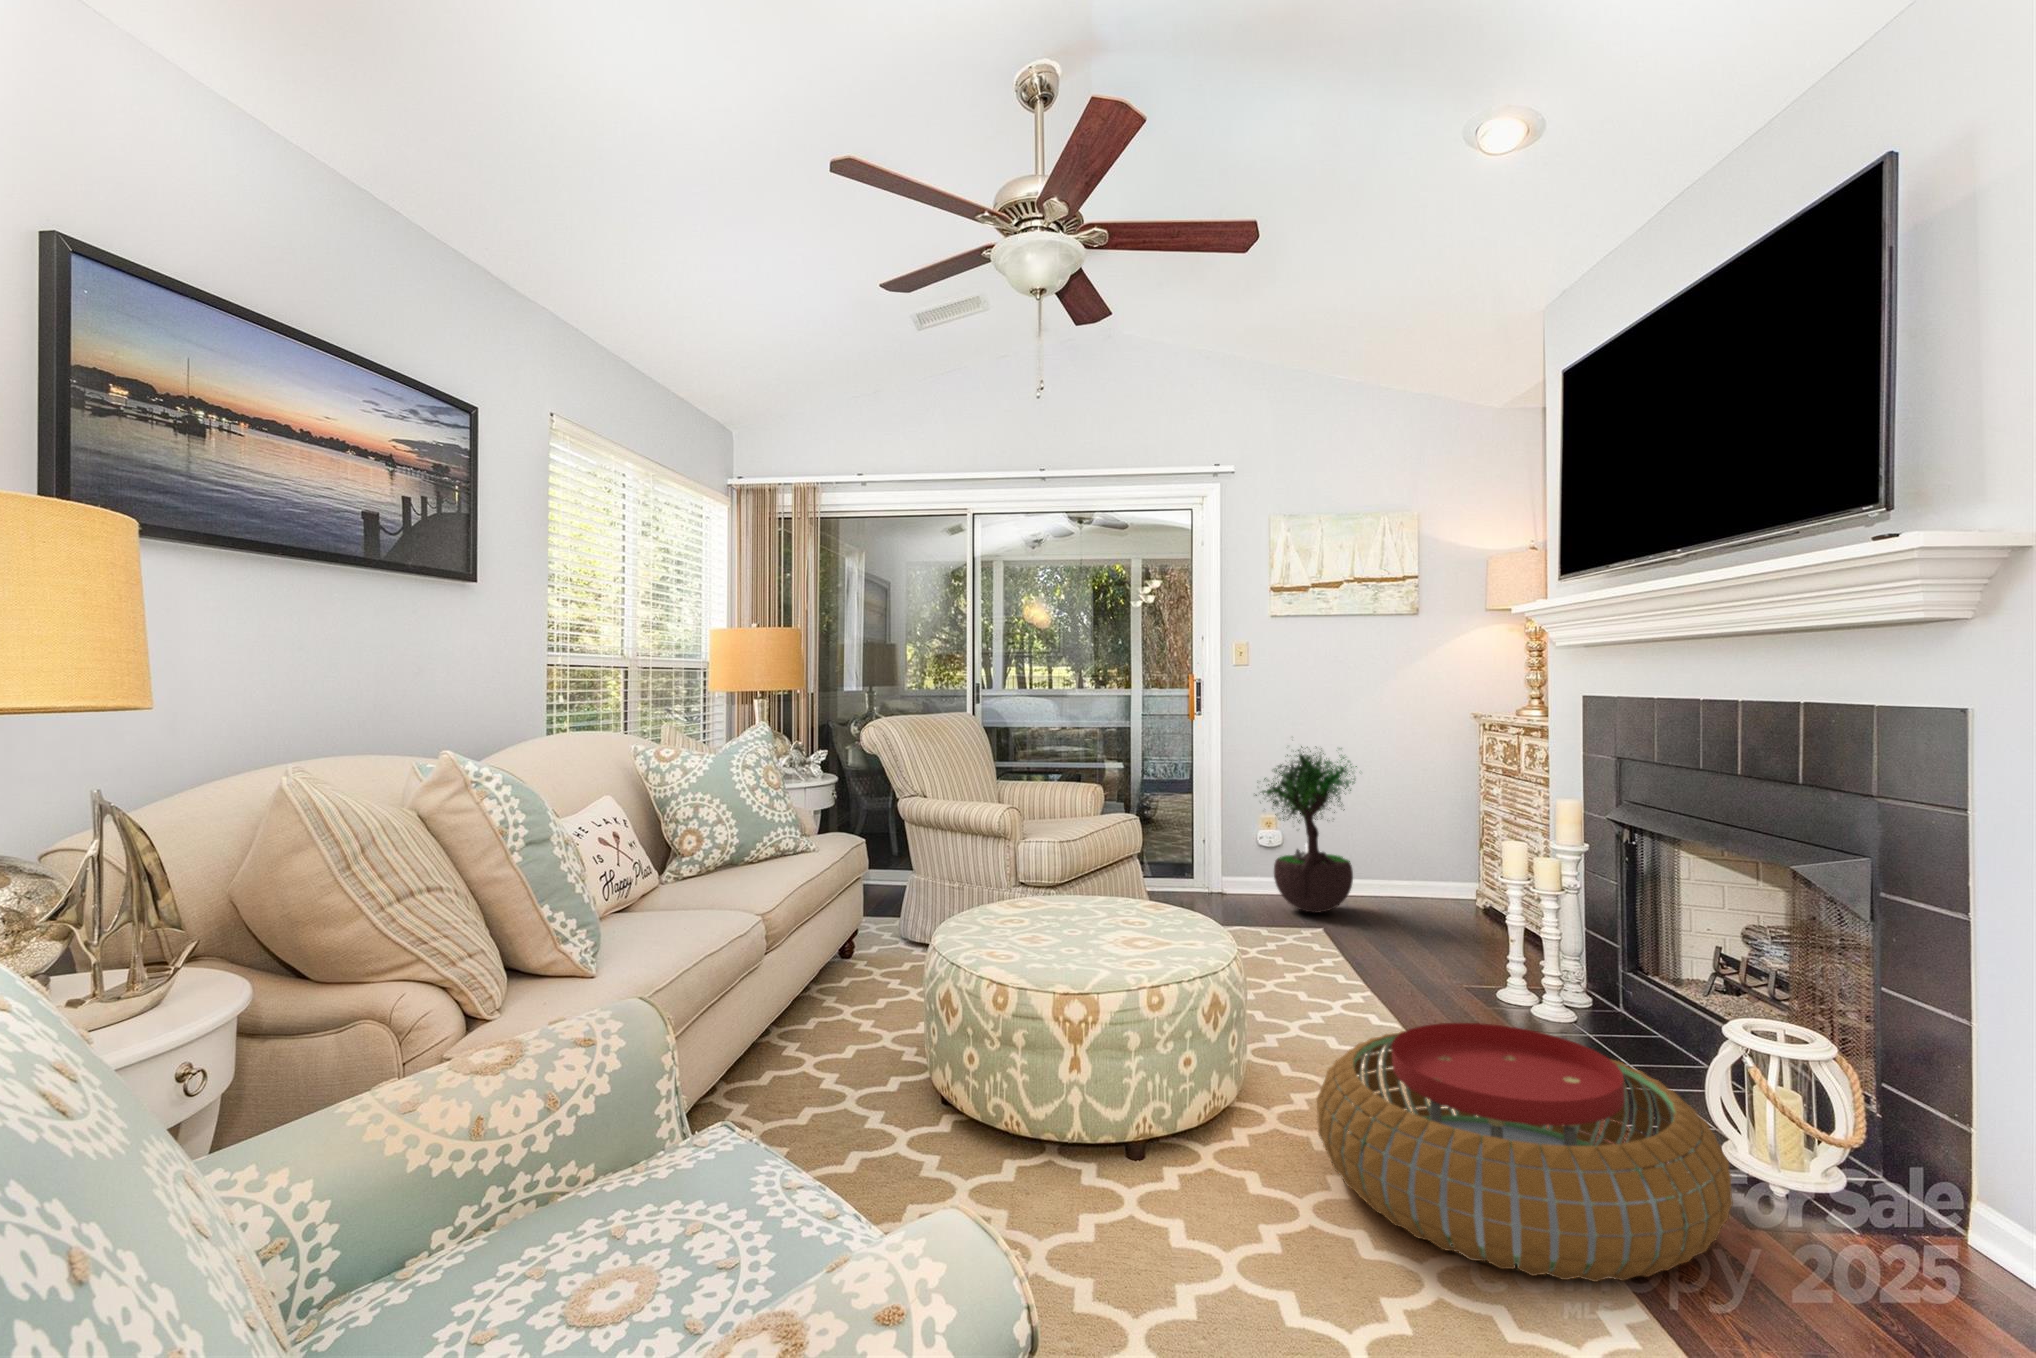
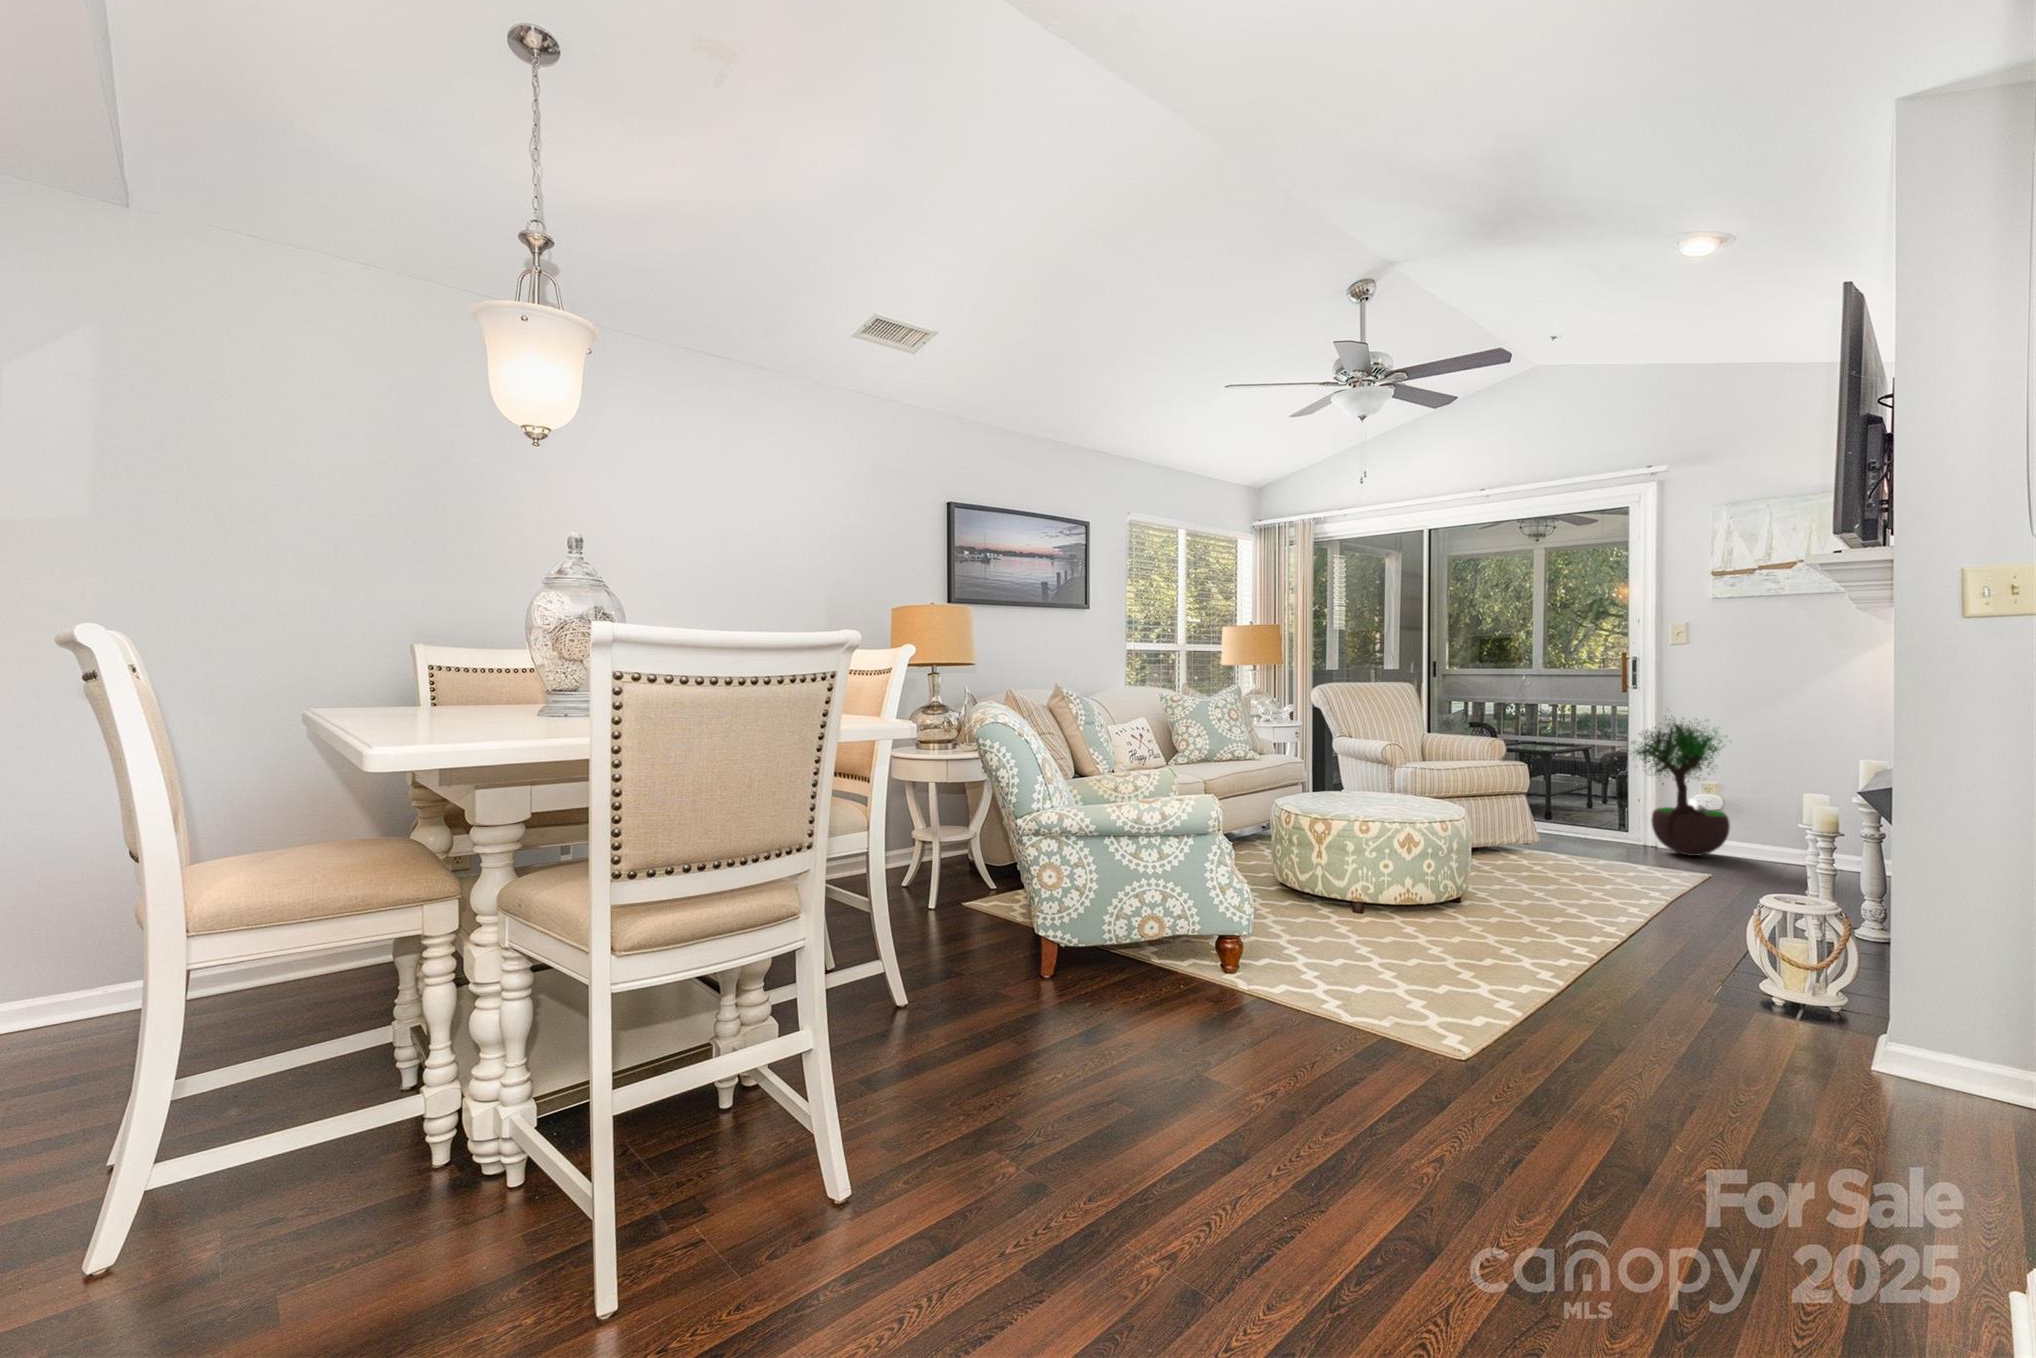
pouf: present [1317,1023,1733,1282] -> none [1436,867,1658,973]

